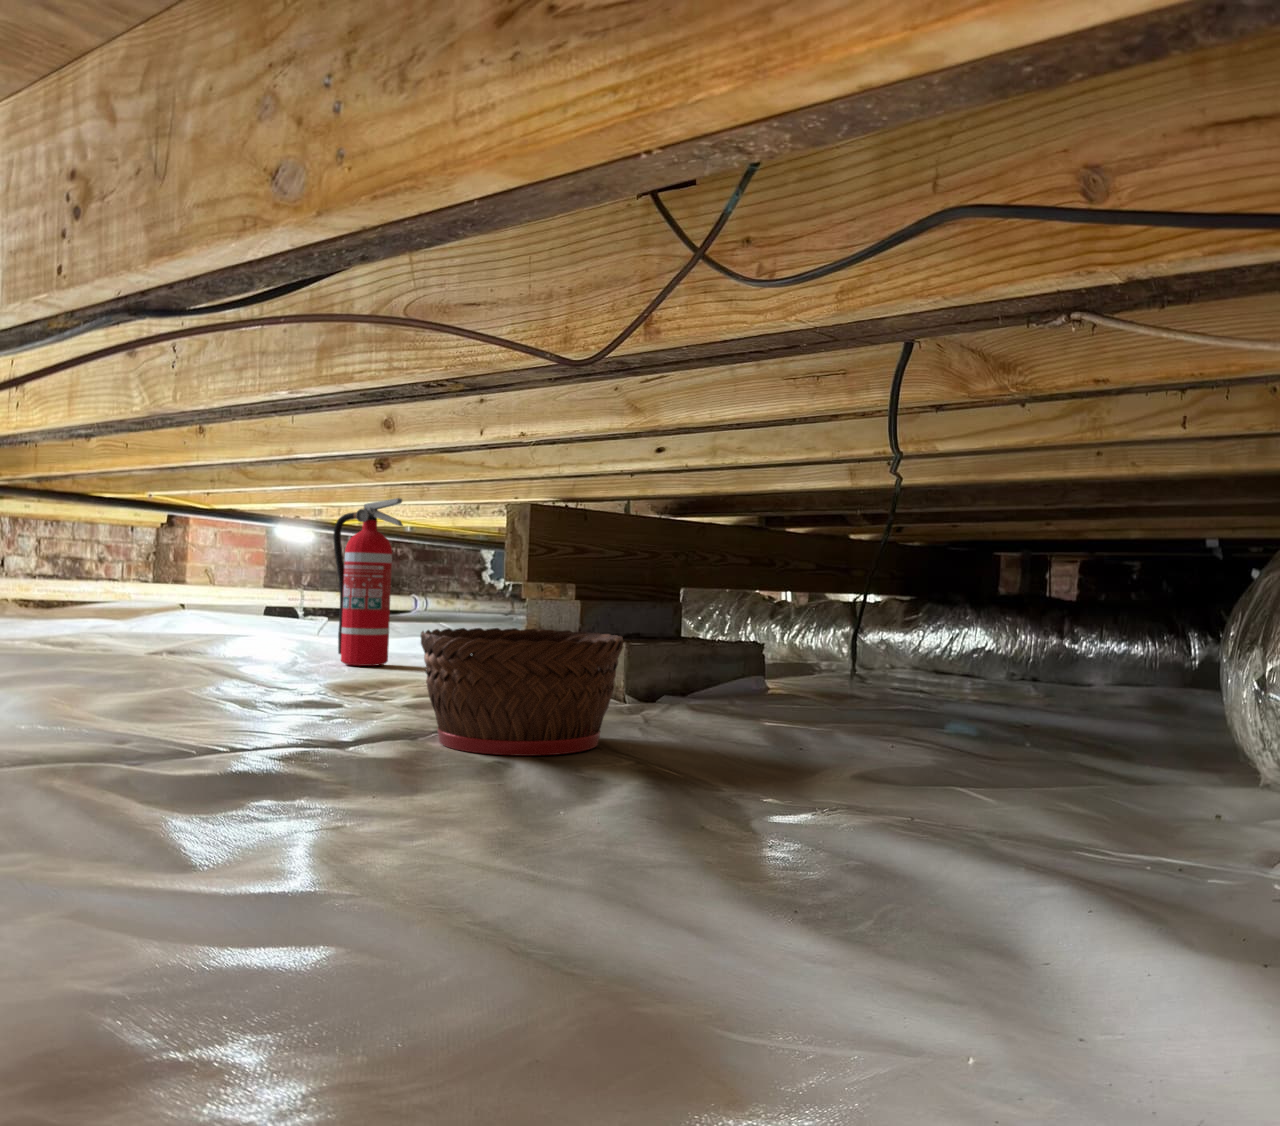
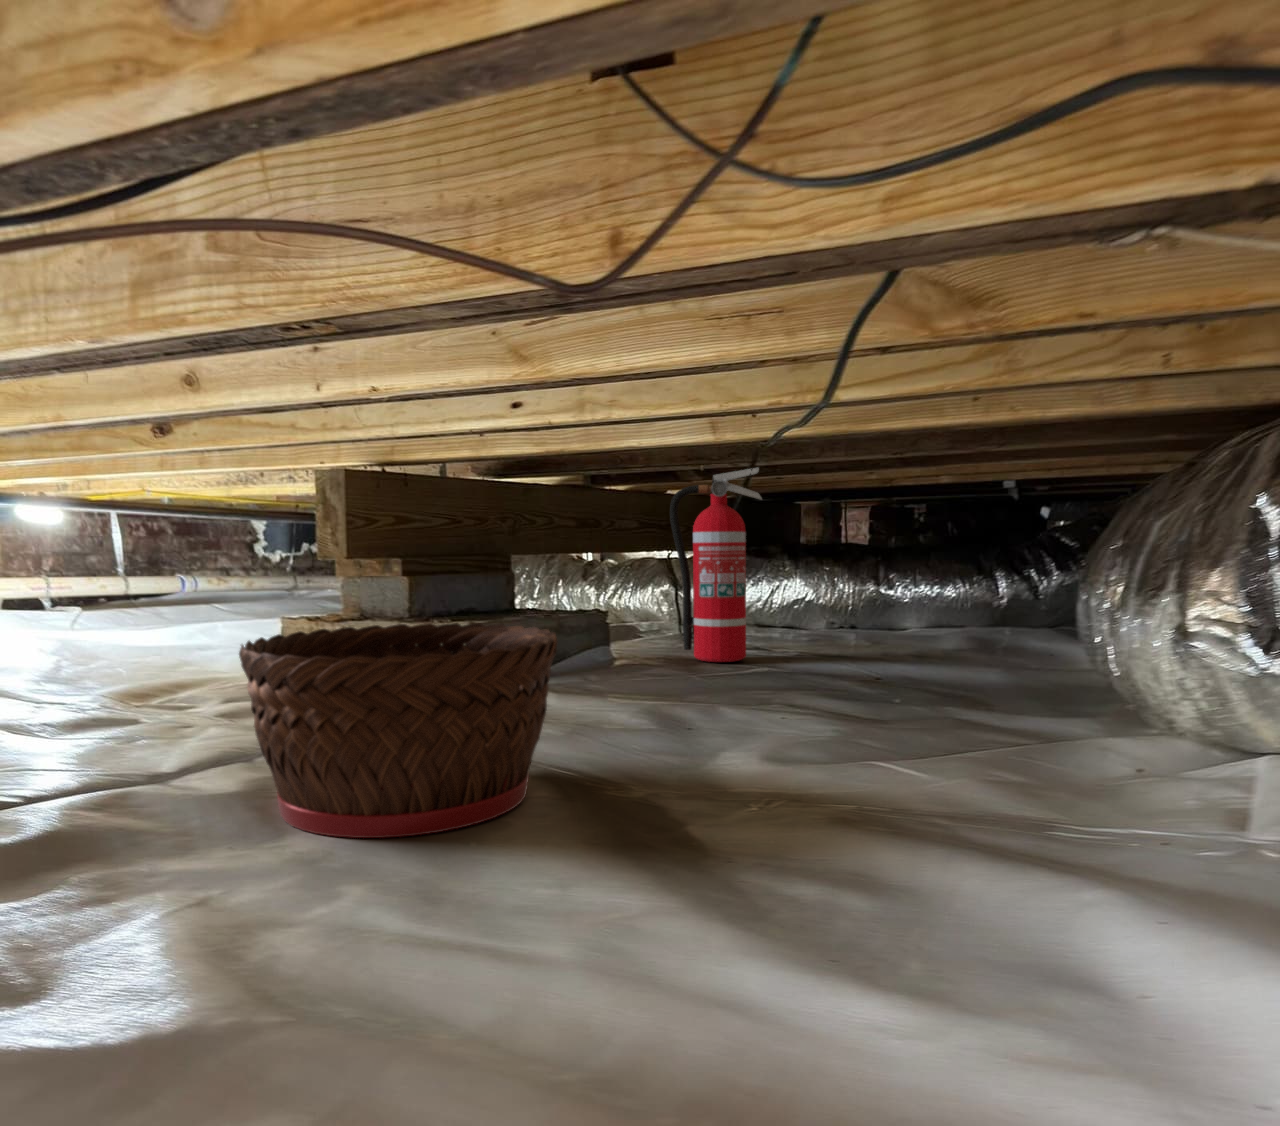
fire extinguisher: present [333,498,403,666] -> present [670,468,762,662]

